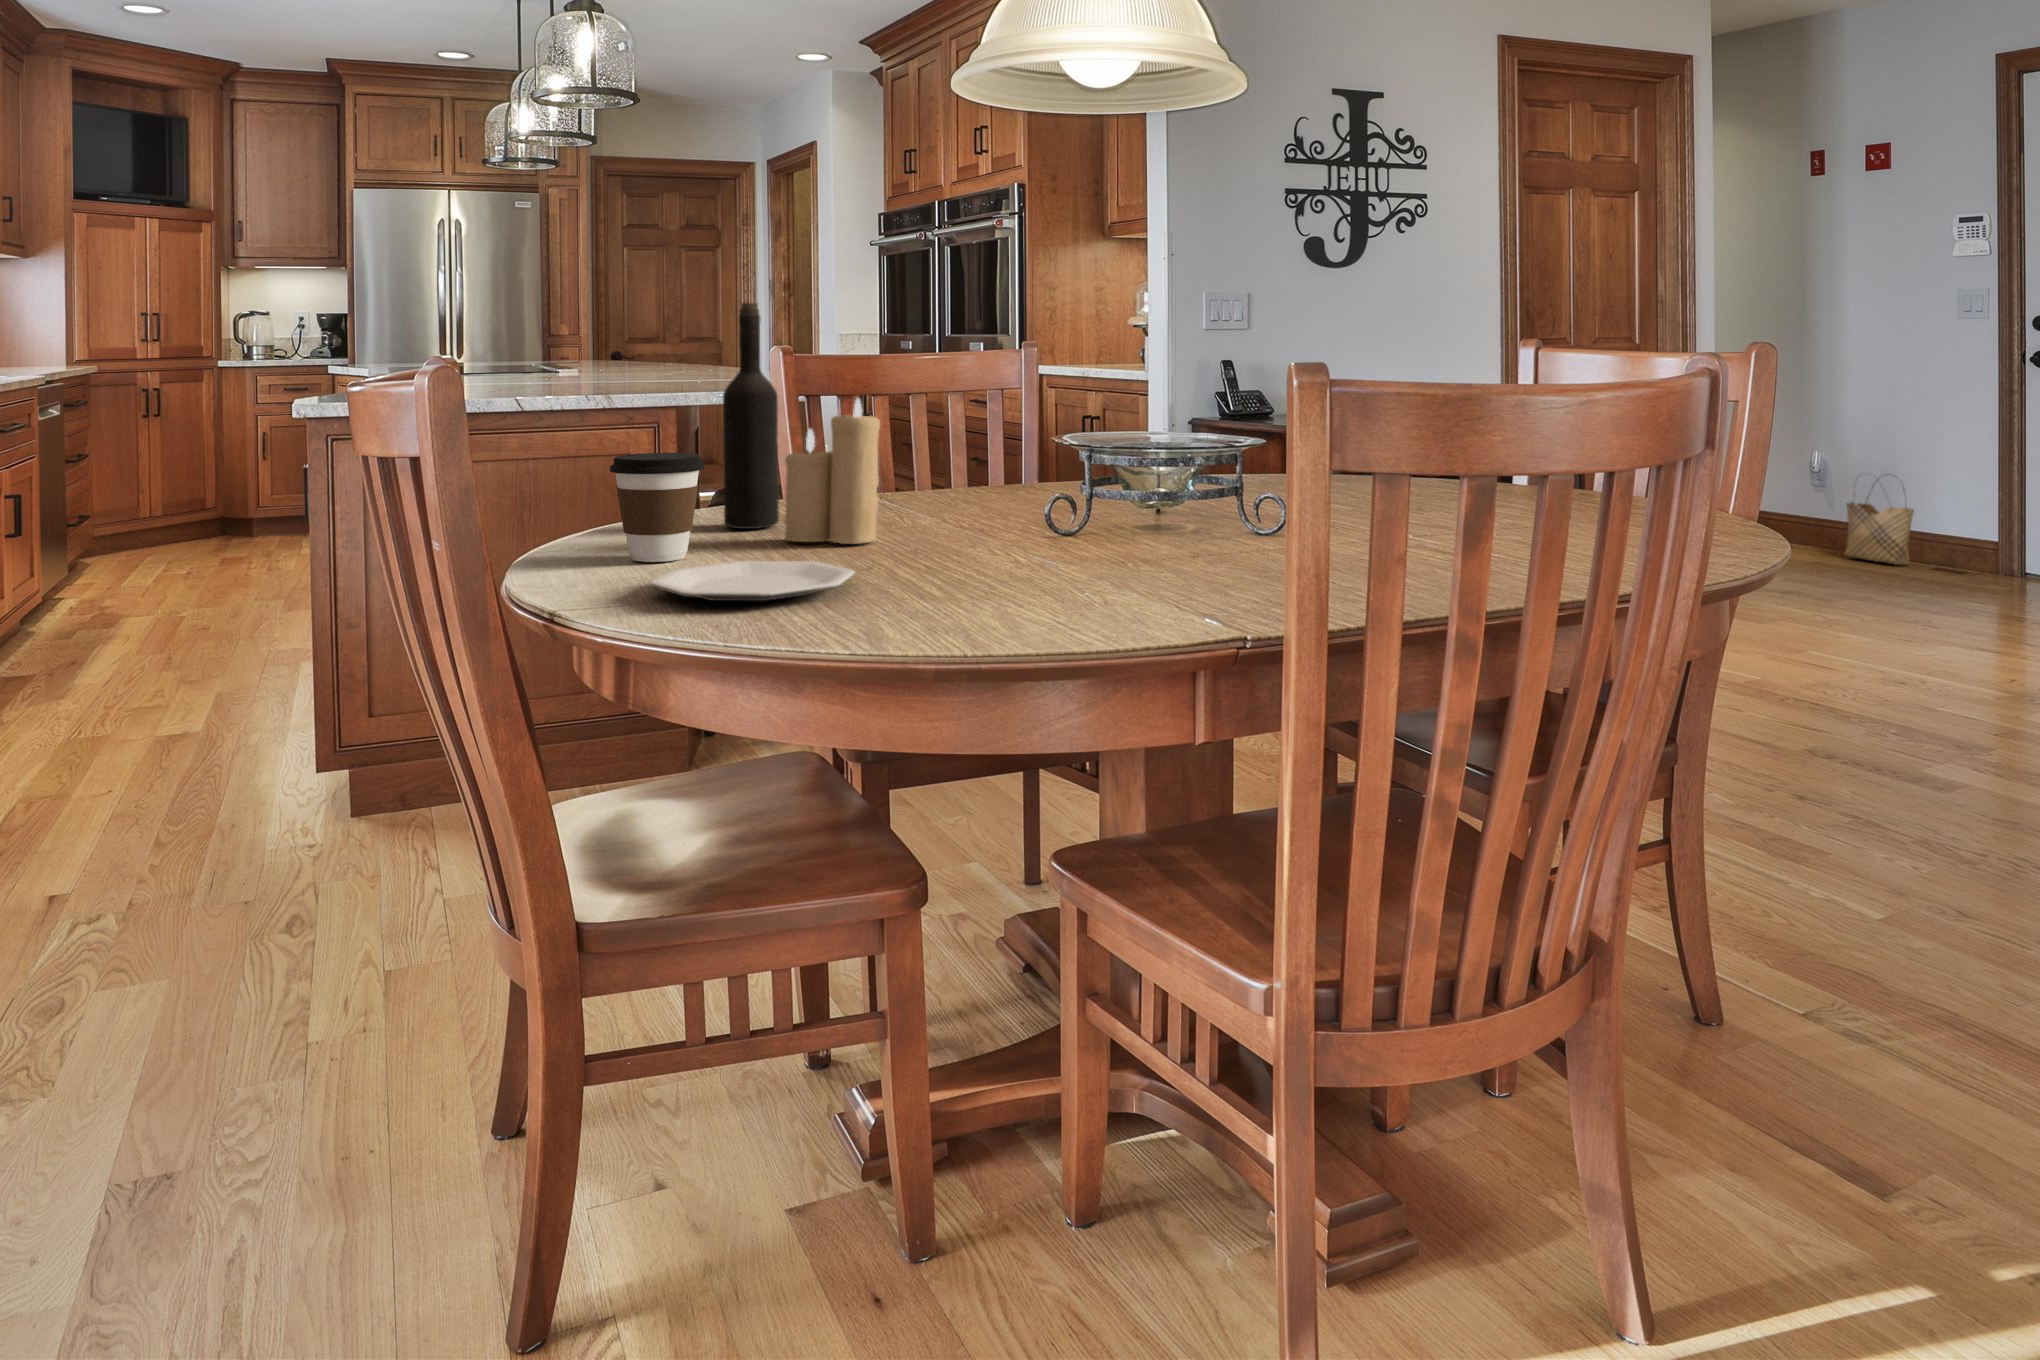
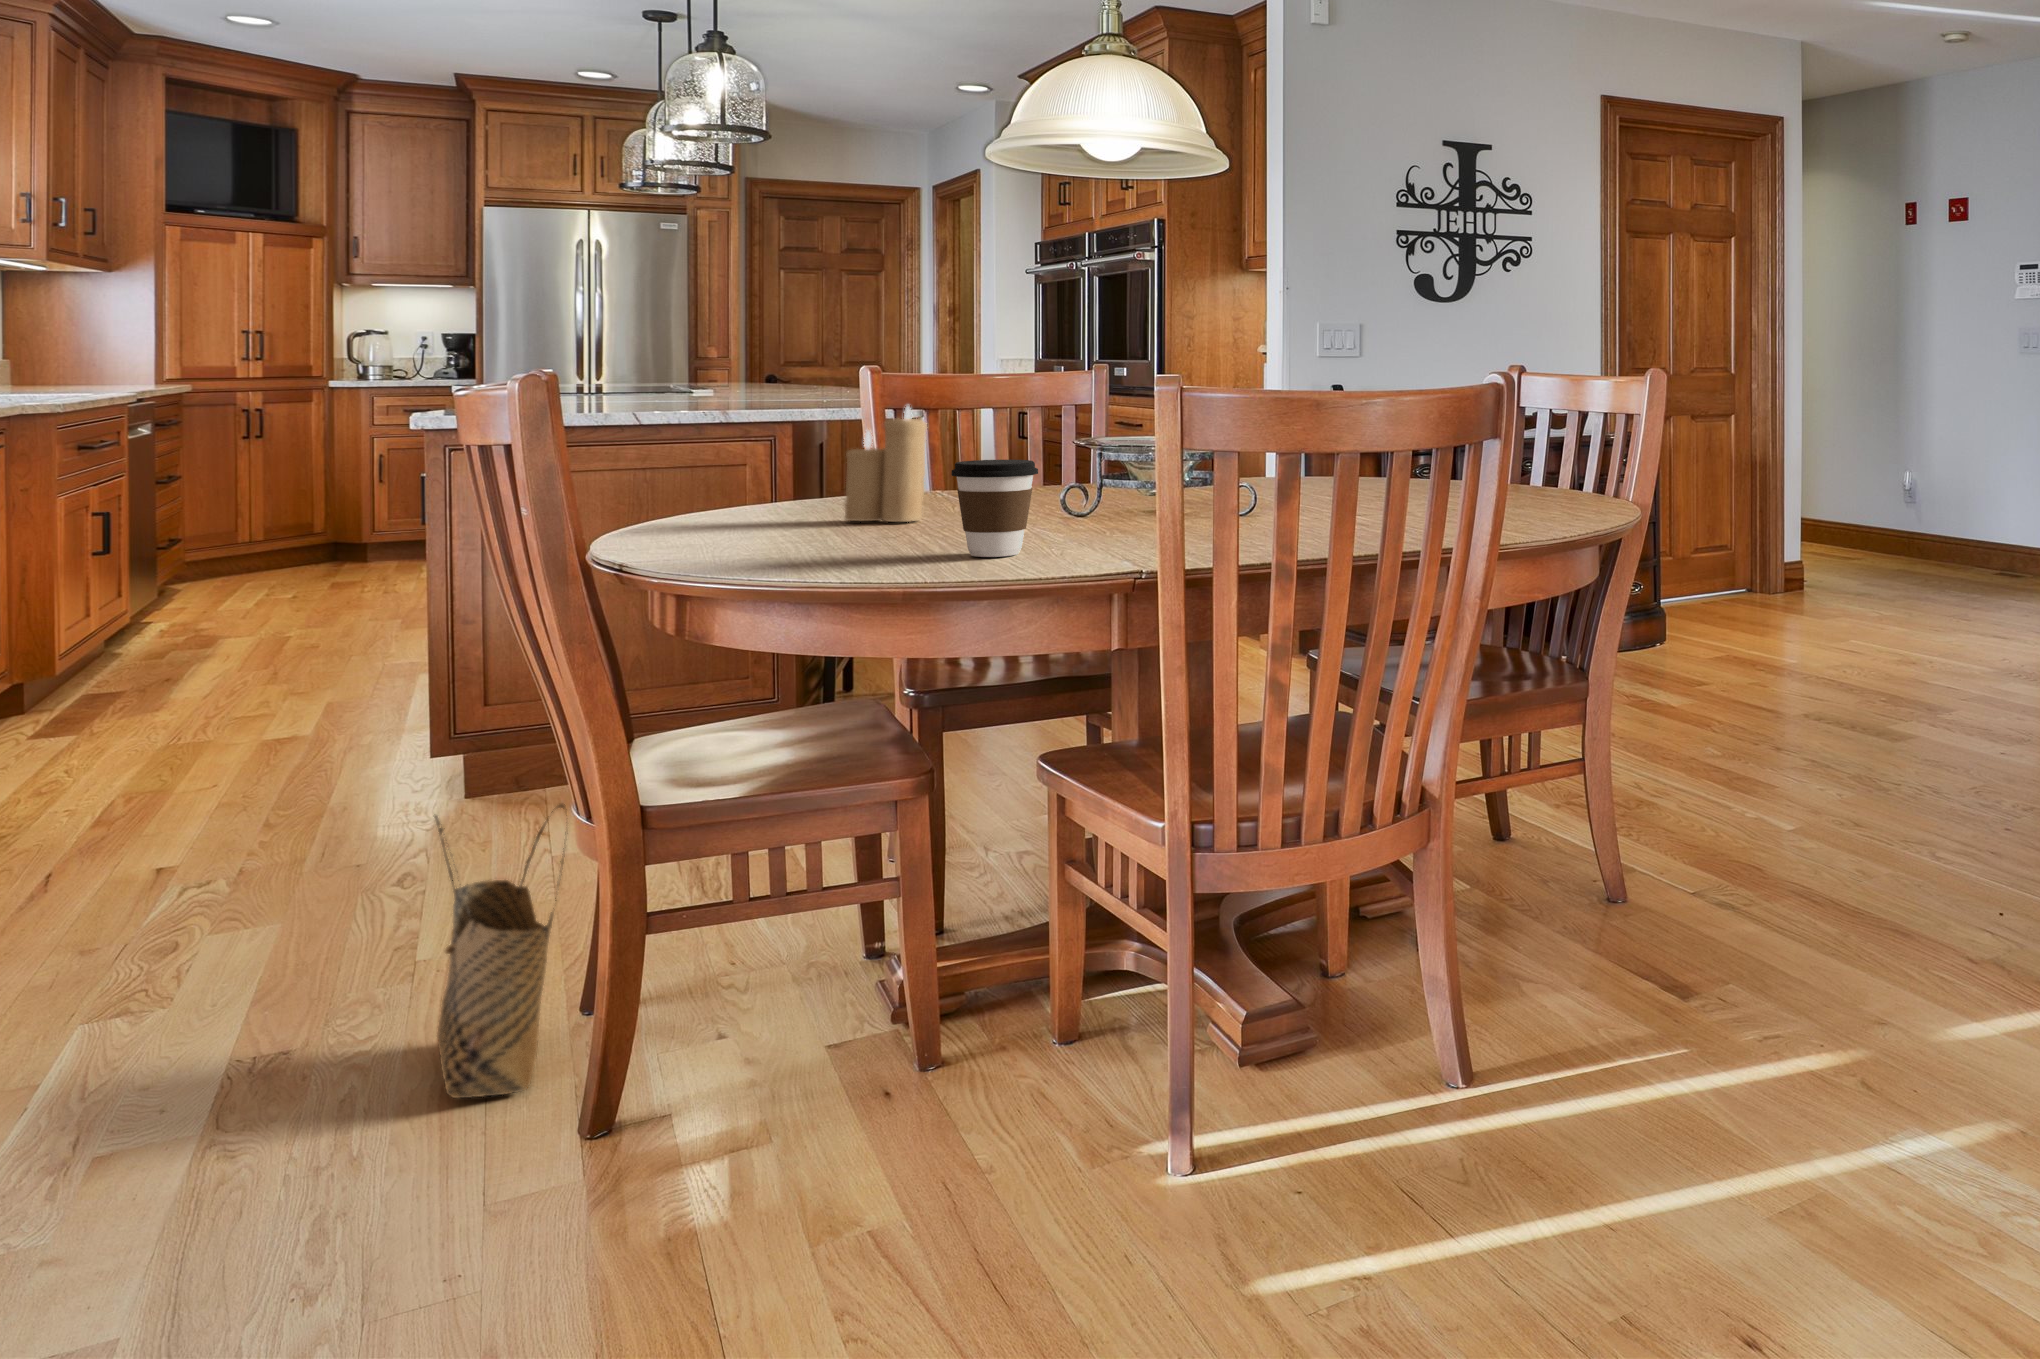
wine bottle: present [723,303,779,529] -> none [799,327,848,514]
coffee cup: present [610,453,704,562] -> present [951,460,1038,557]
woven basket: present [1845,476,1914,565] -> present [435,804,567,1098]
plate: present [650,561,855,601] -> none [709,530,881,556]

